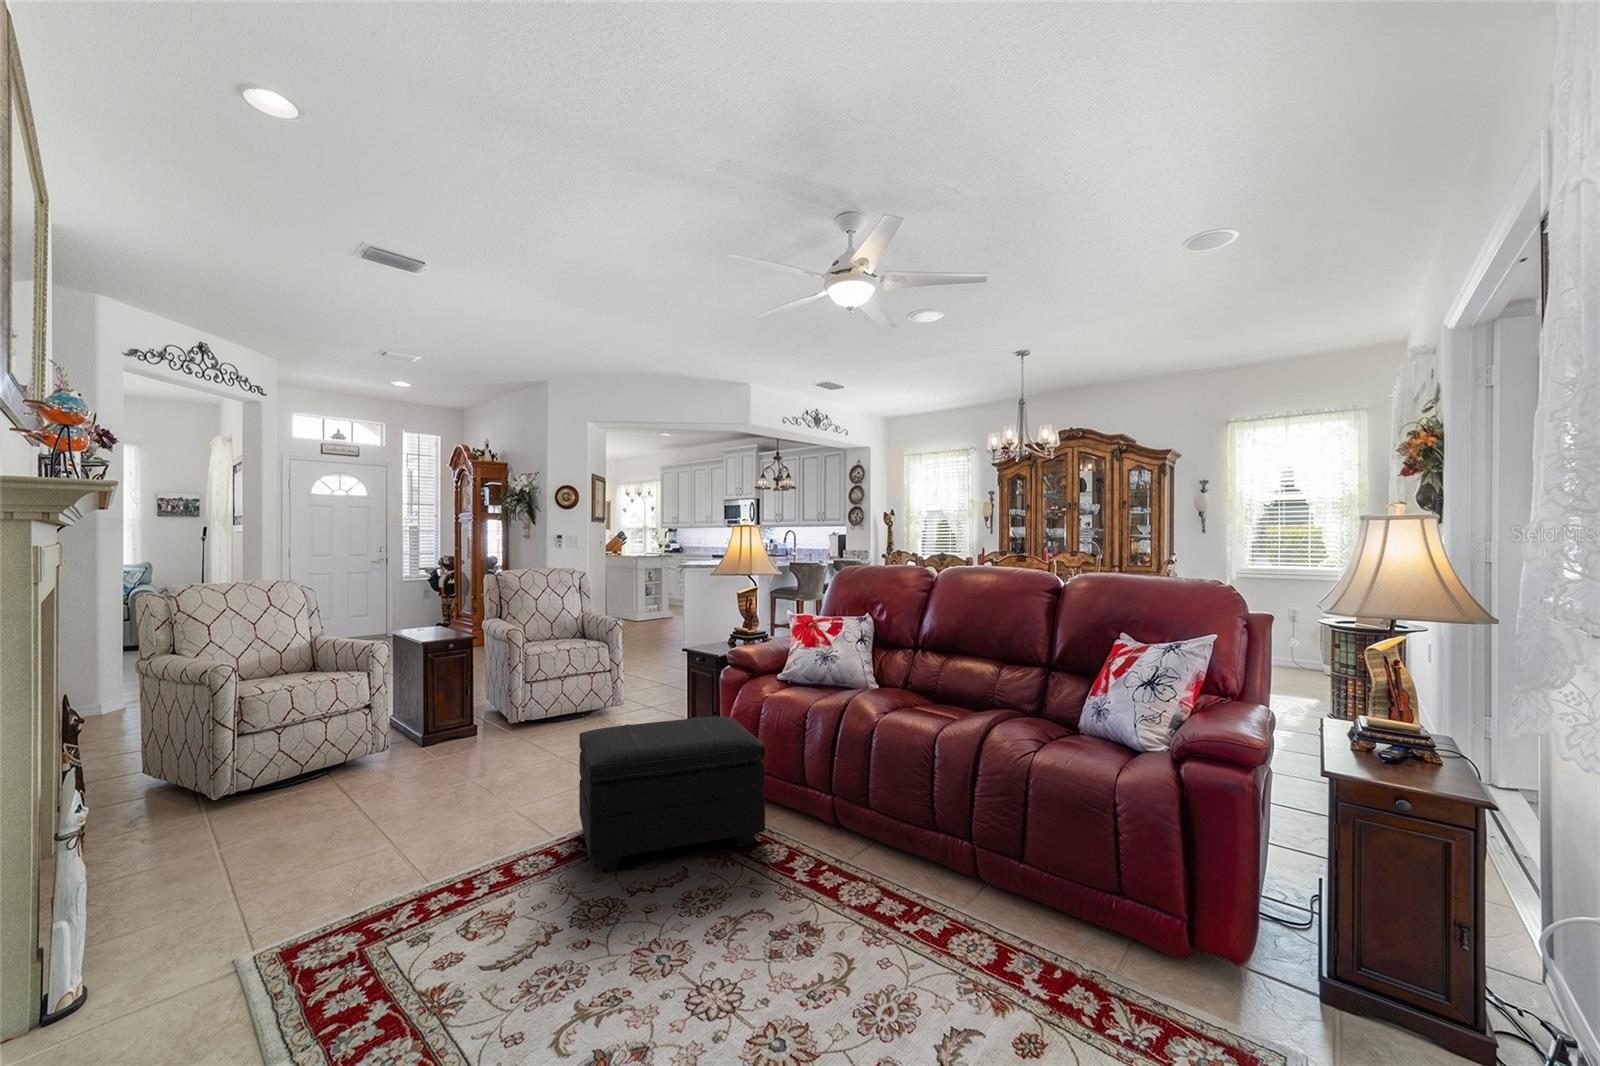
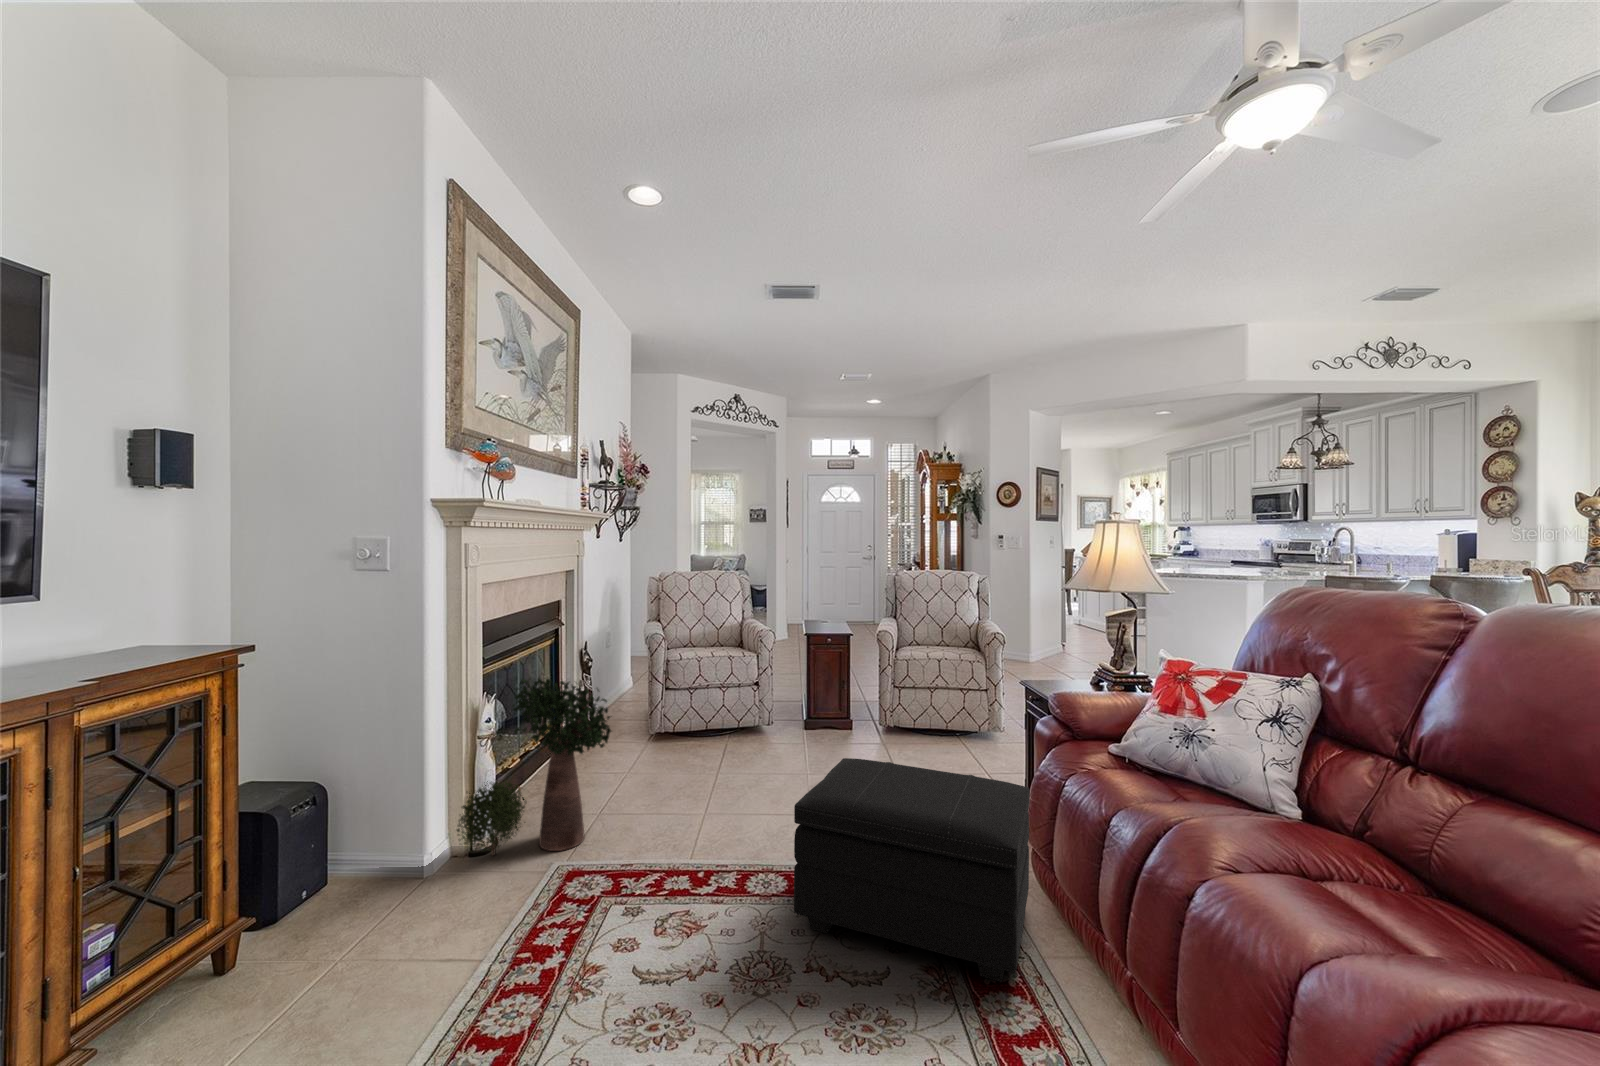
potted plant: none [67,718,296,972] -> present [457,679,611,856]

